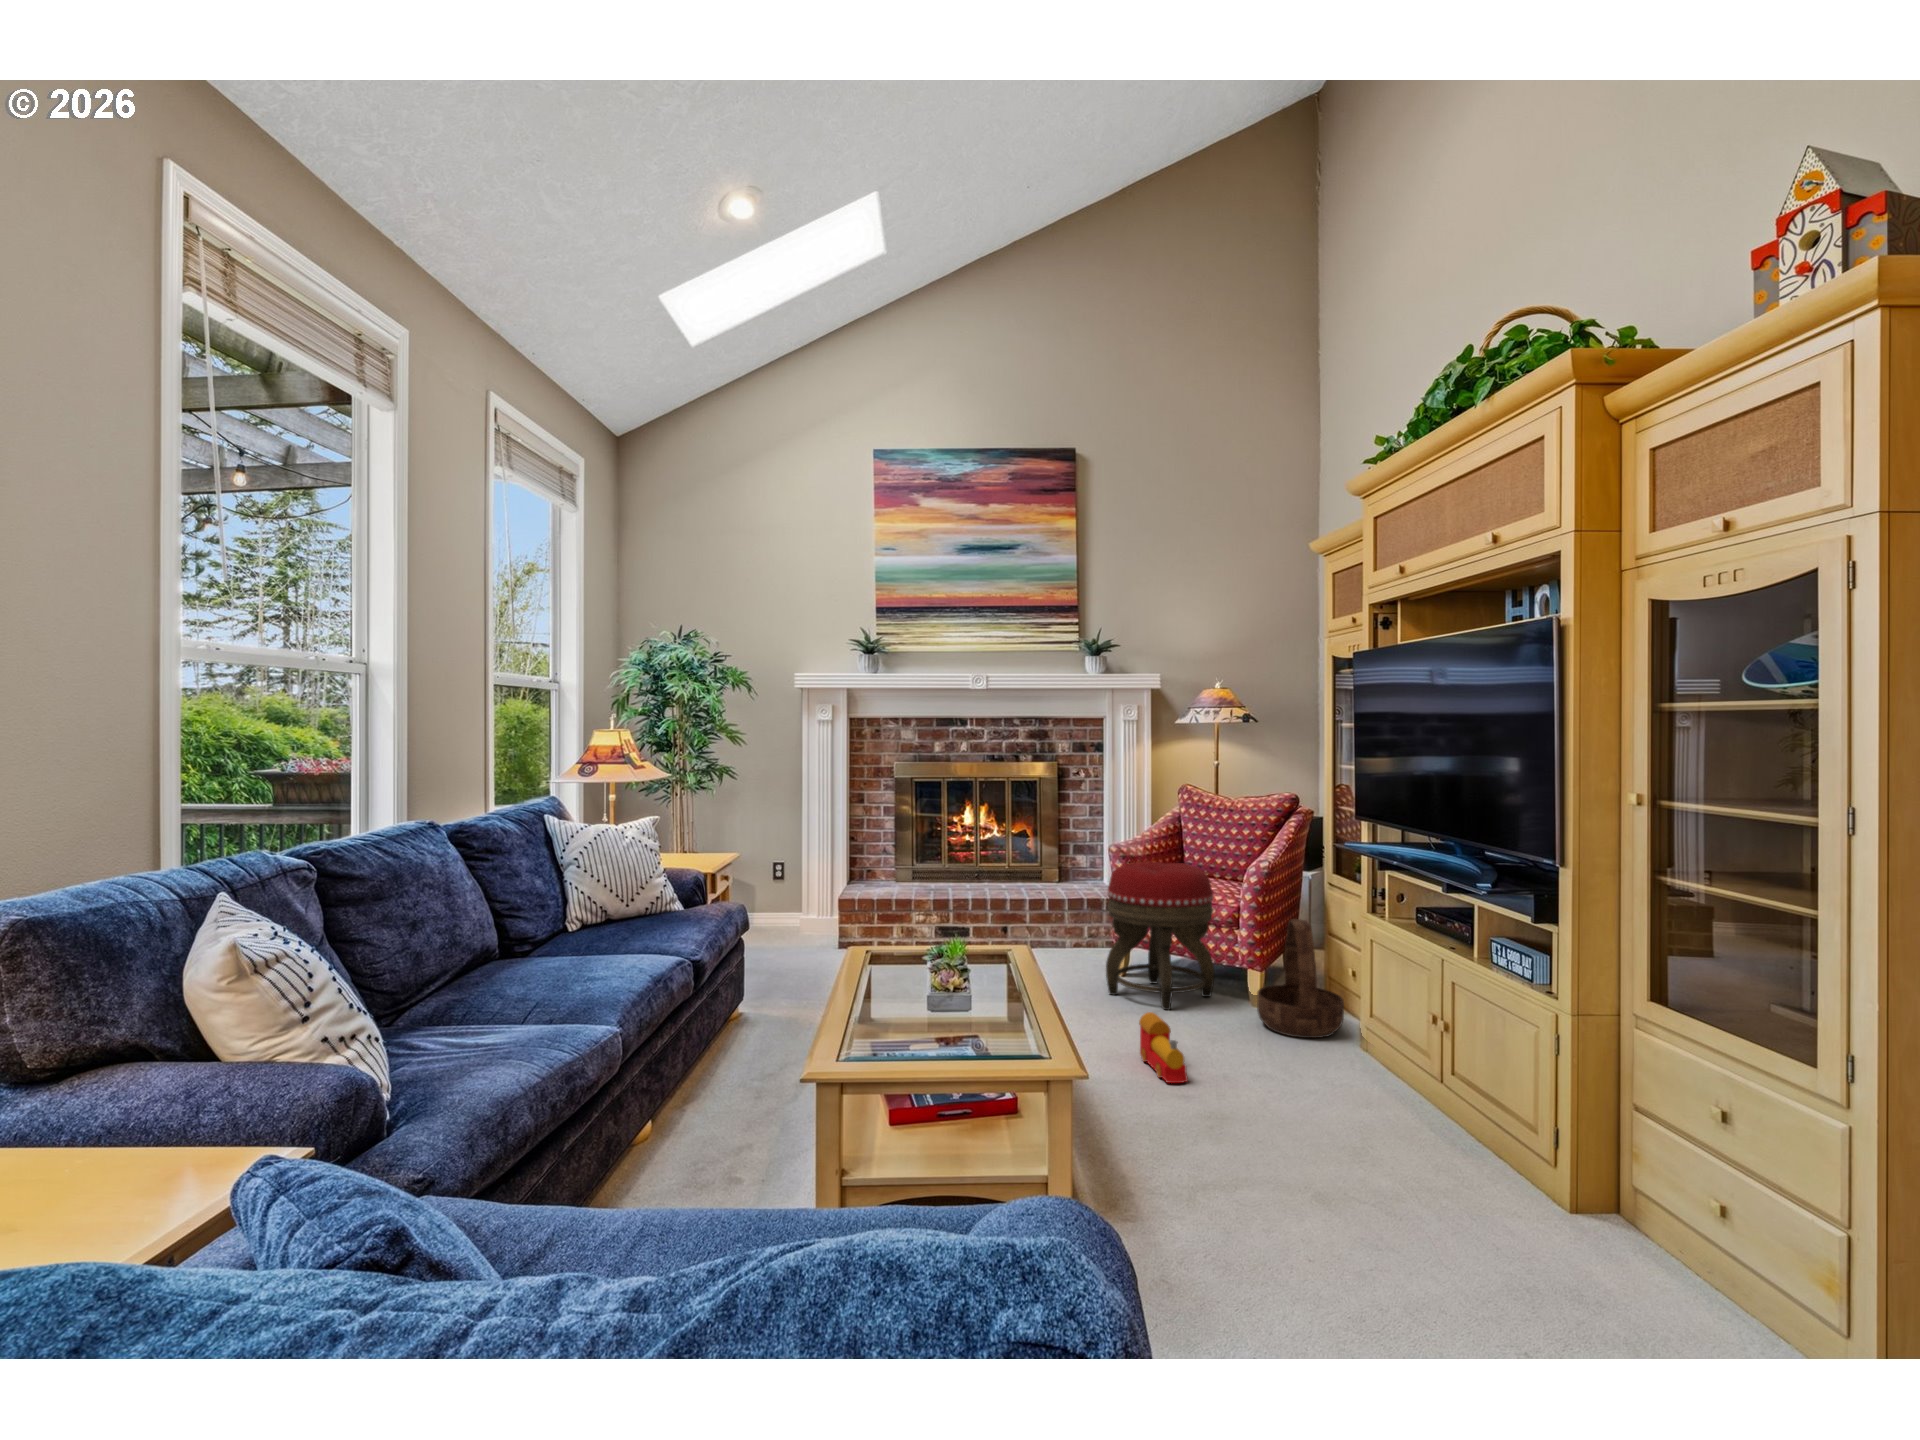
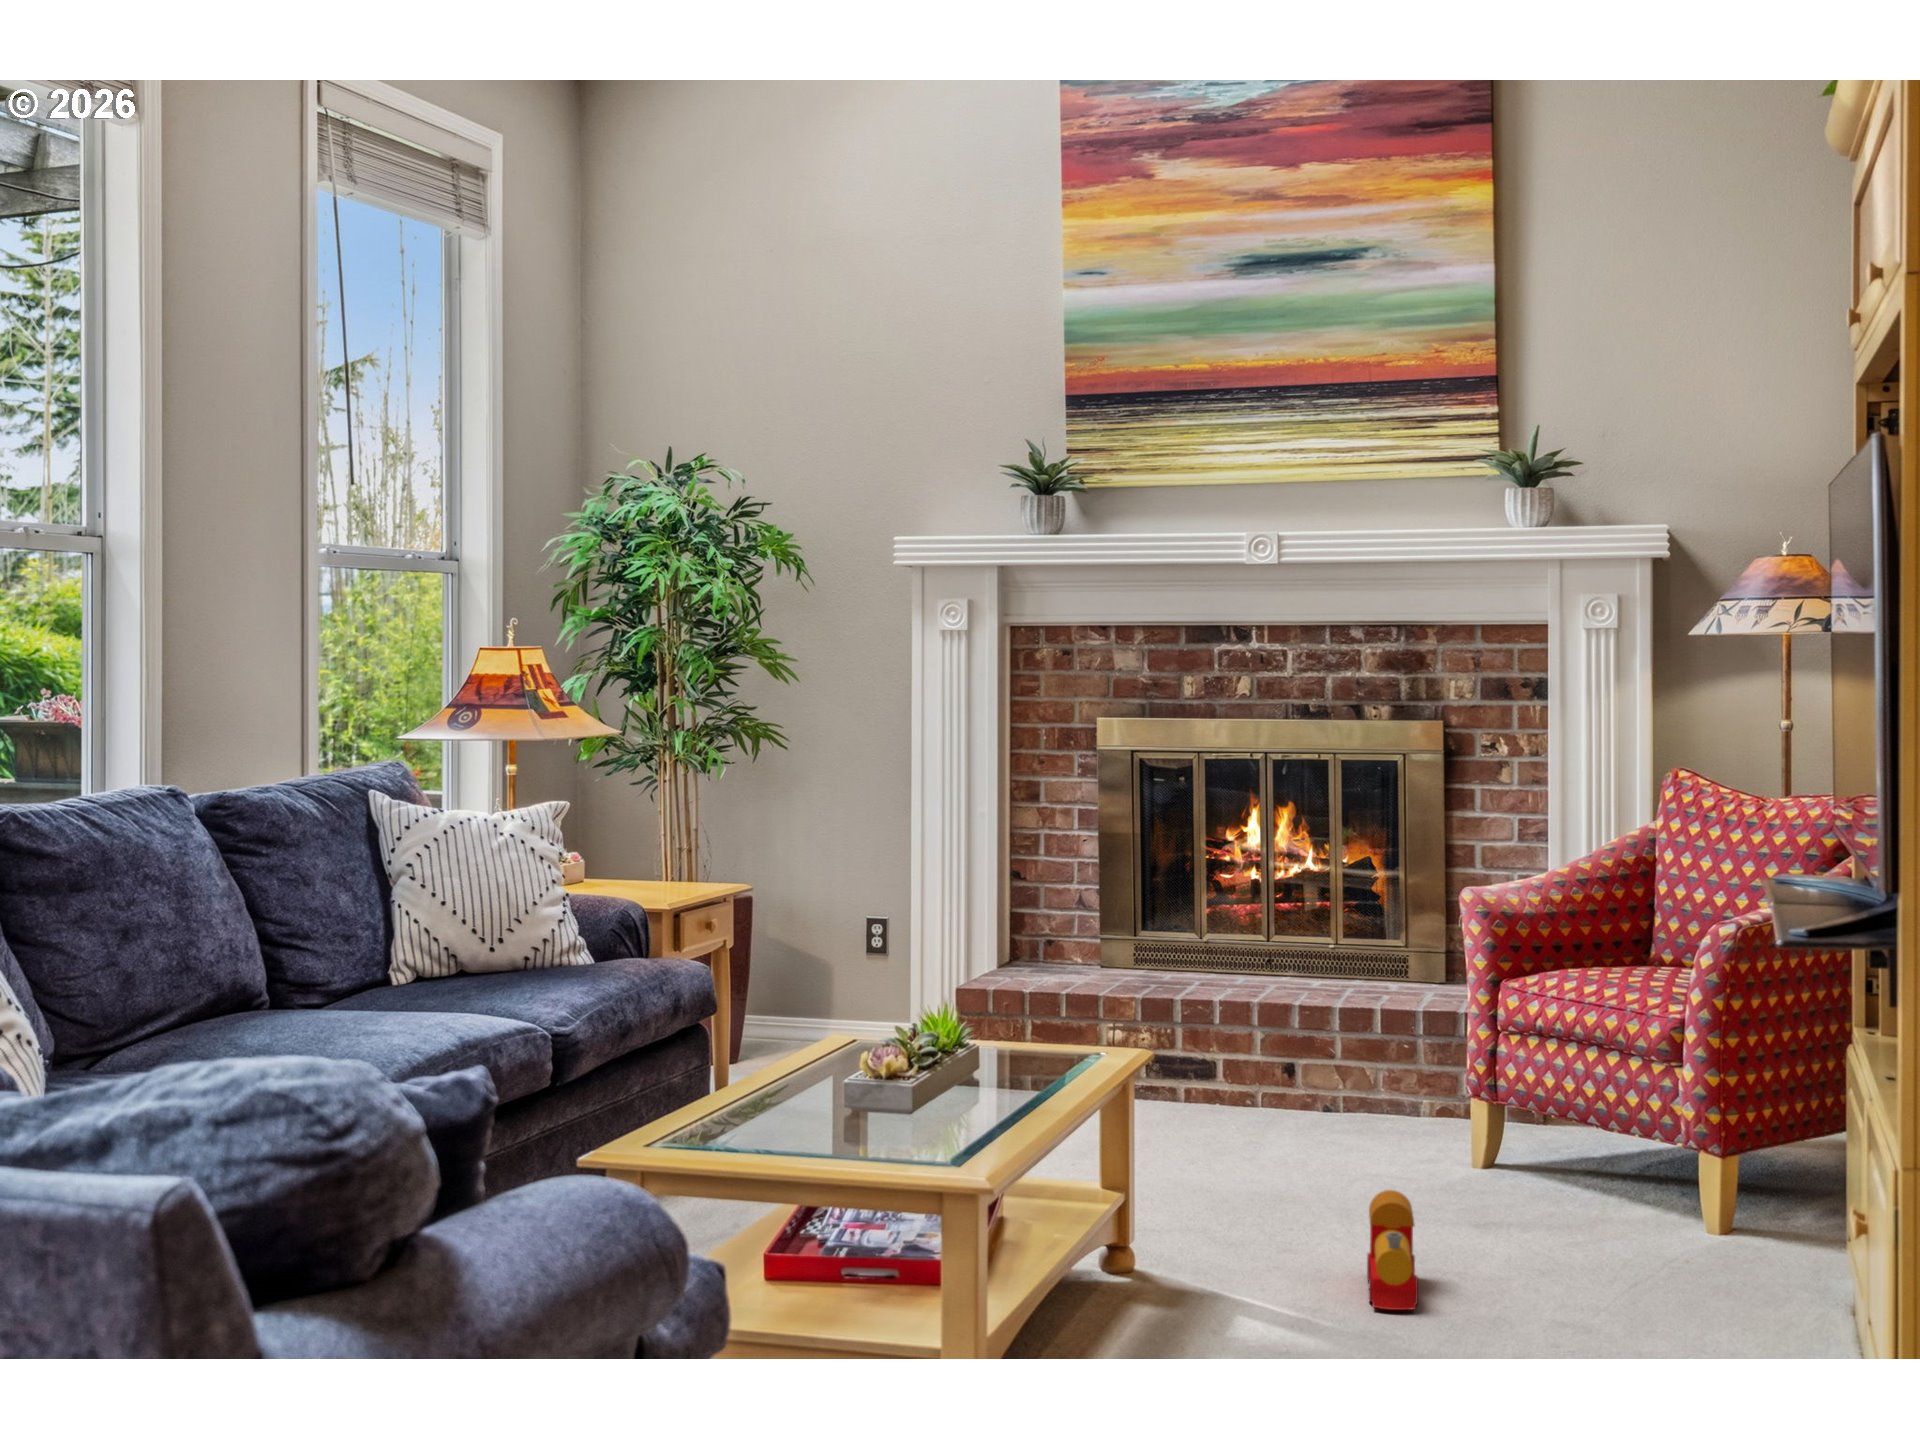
footstool: present [1106,862,1215,1010] -> none [1420,924,1643,1218]
basket: present [1257,919,1344,1038] -> none [1672,1041,1848,1278]

